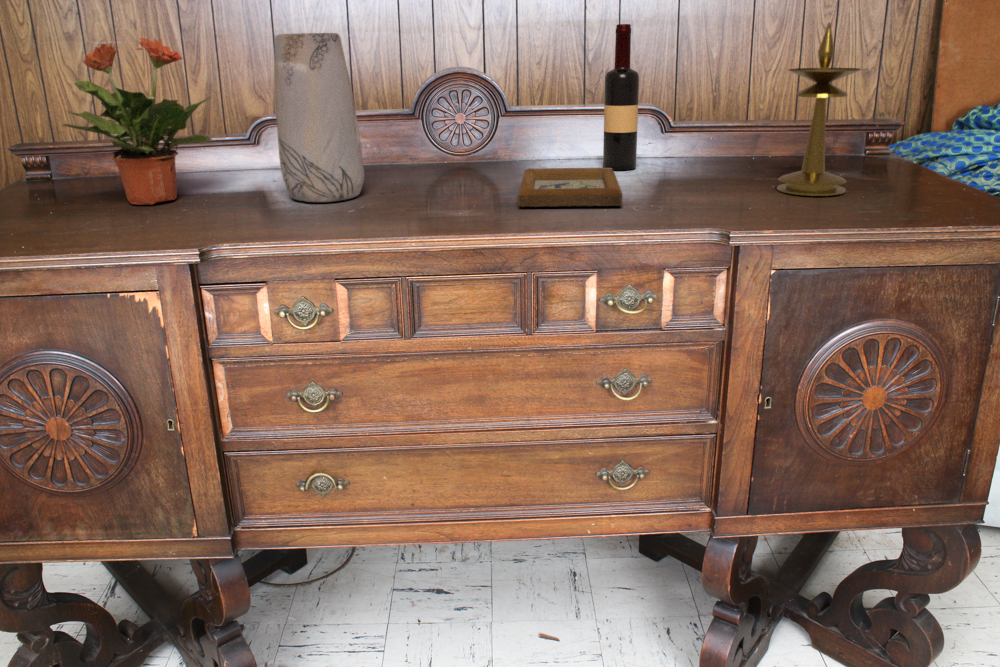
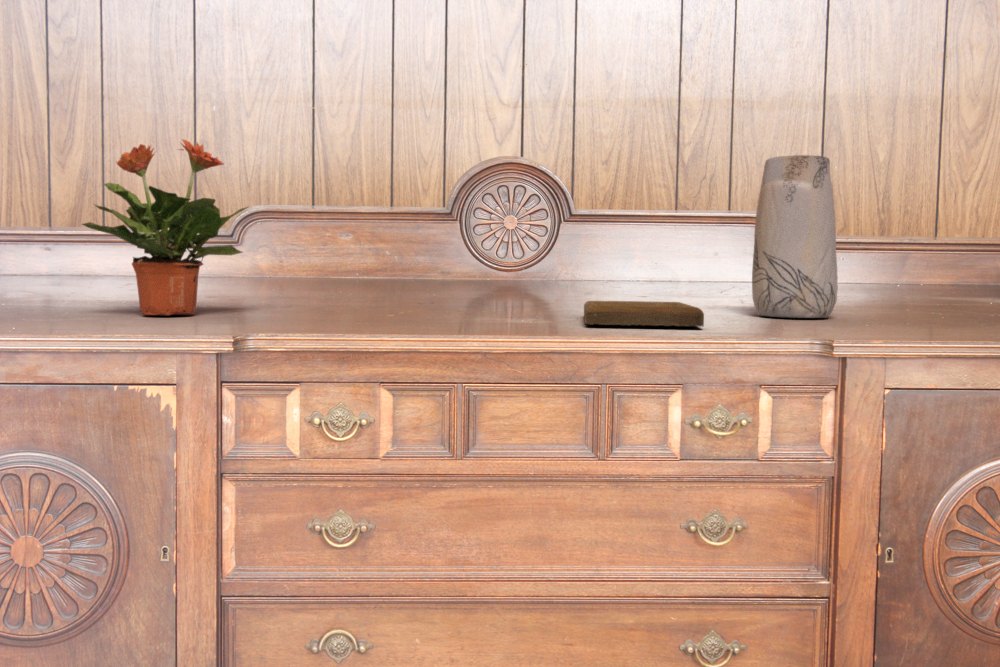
candlestick: present [777,22,861,196] -> none [872,148,958,328]
wine bottle: present [603,24,639,170] -> none [668,160,707,313]
vase: present [274,33,364,202] -> present [752,155,838,318]

